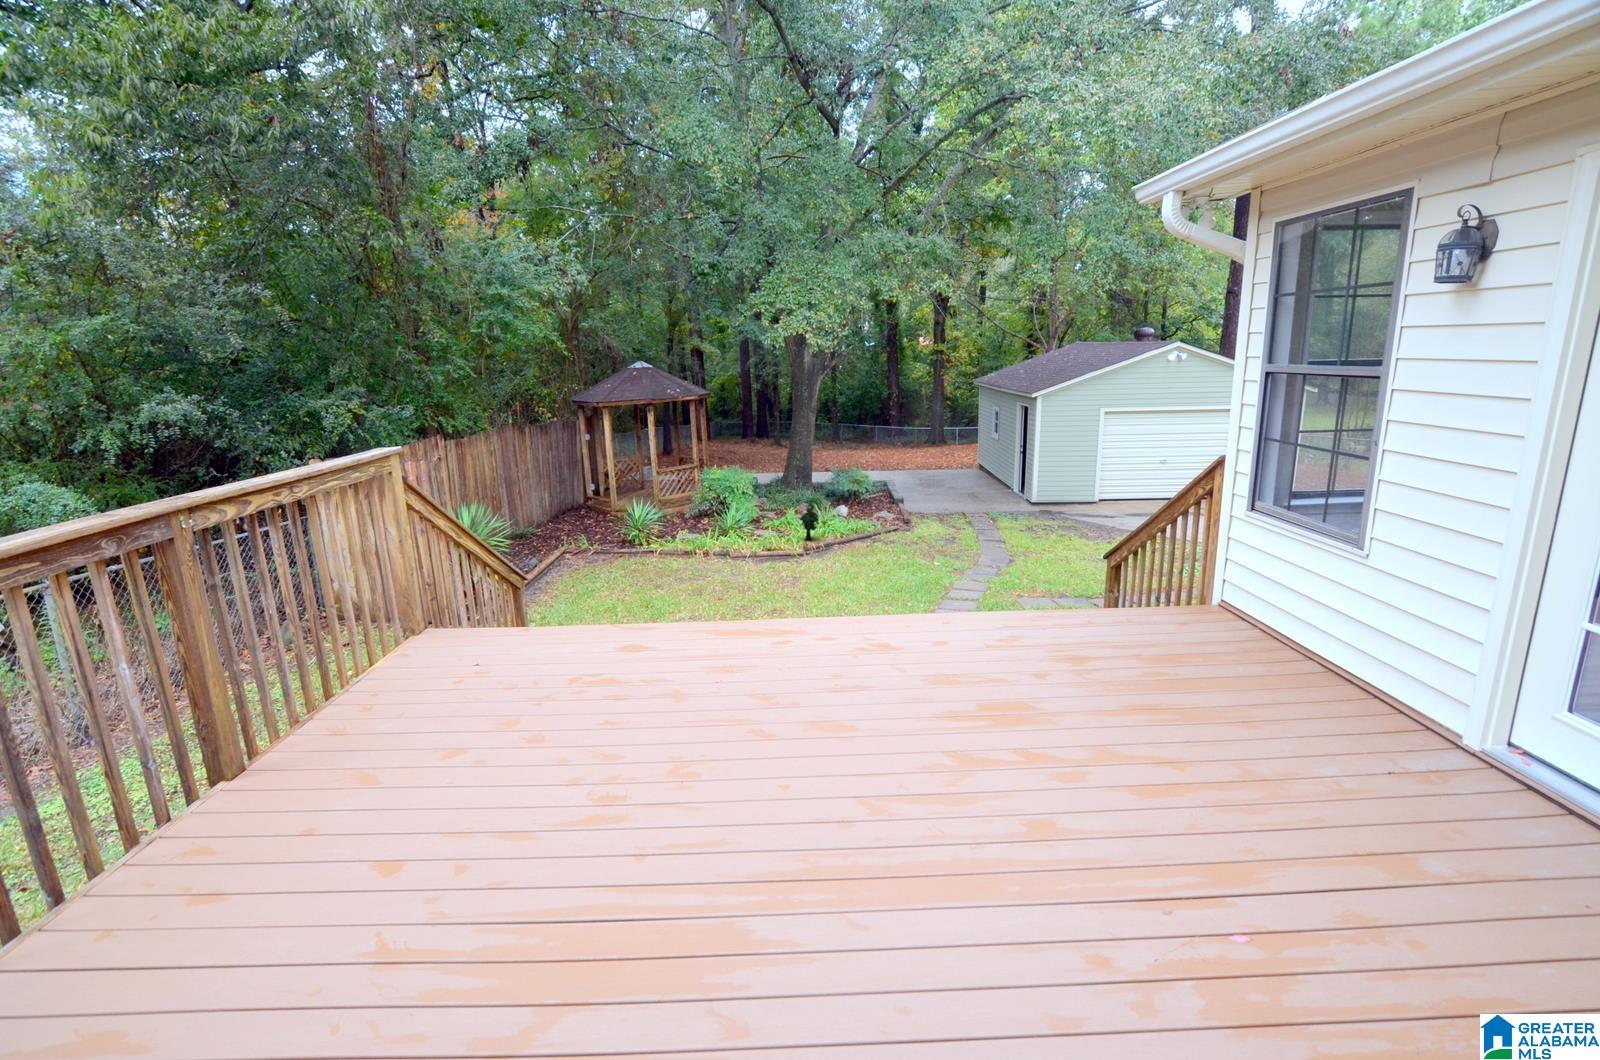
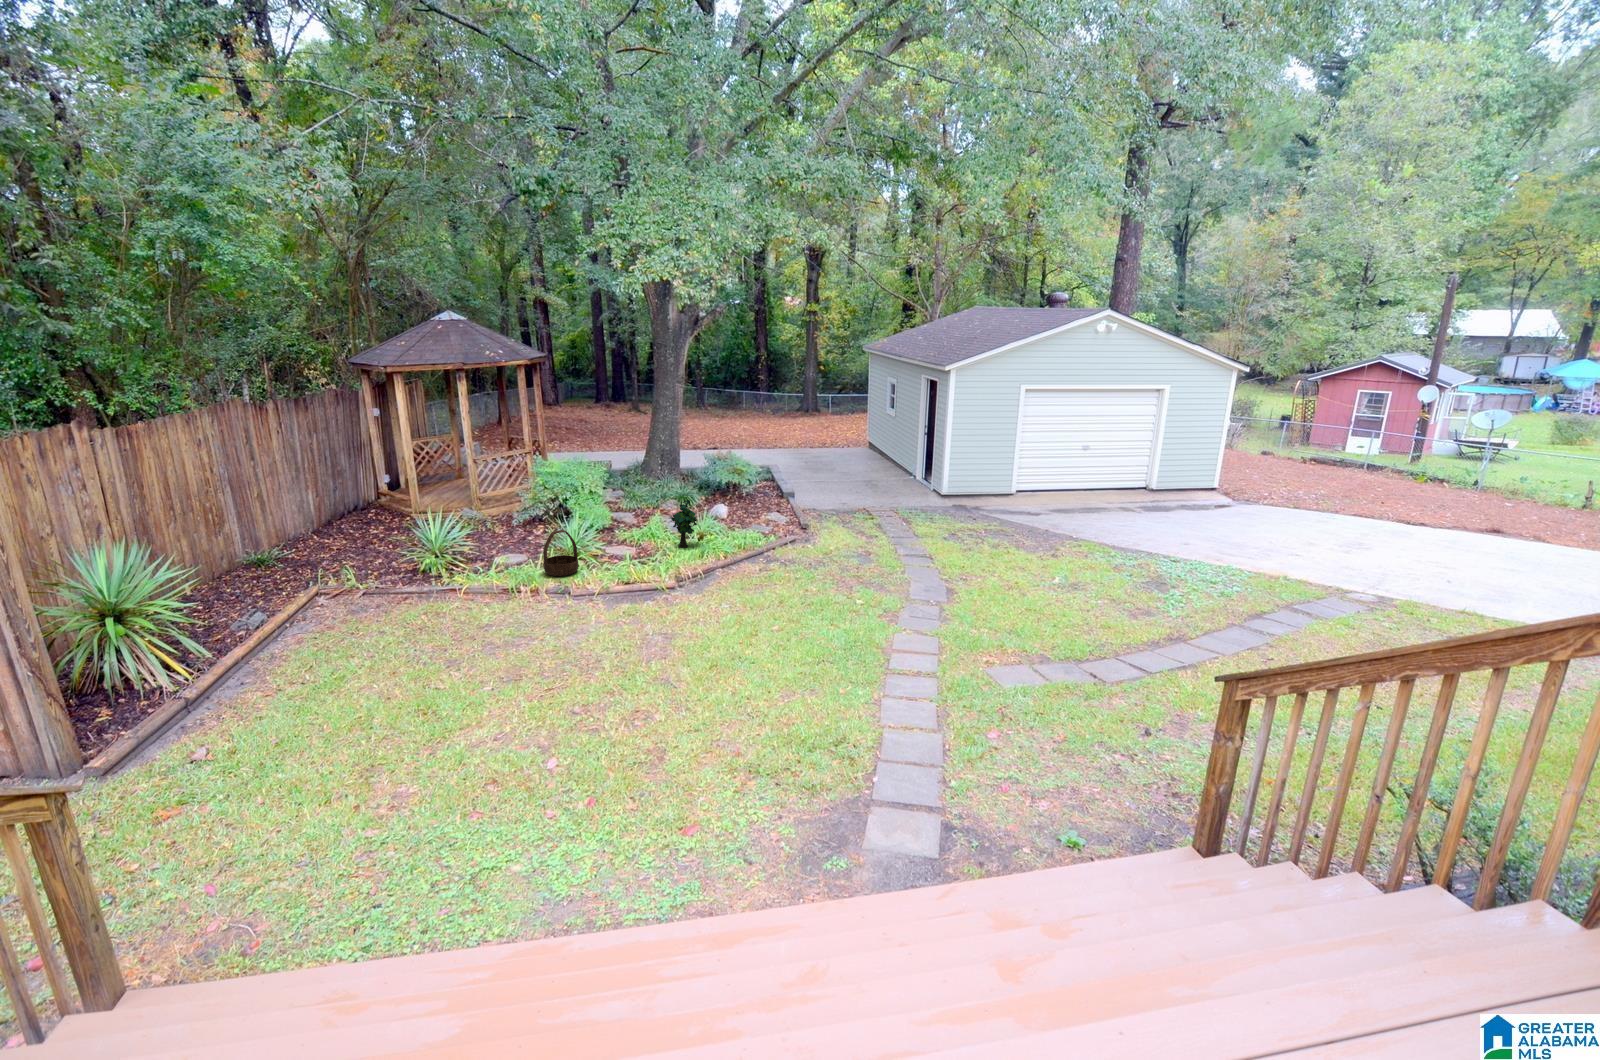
basket: none [708,527,732,561] -> present [543,530,578,576]

